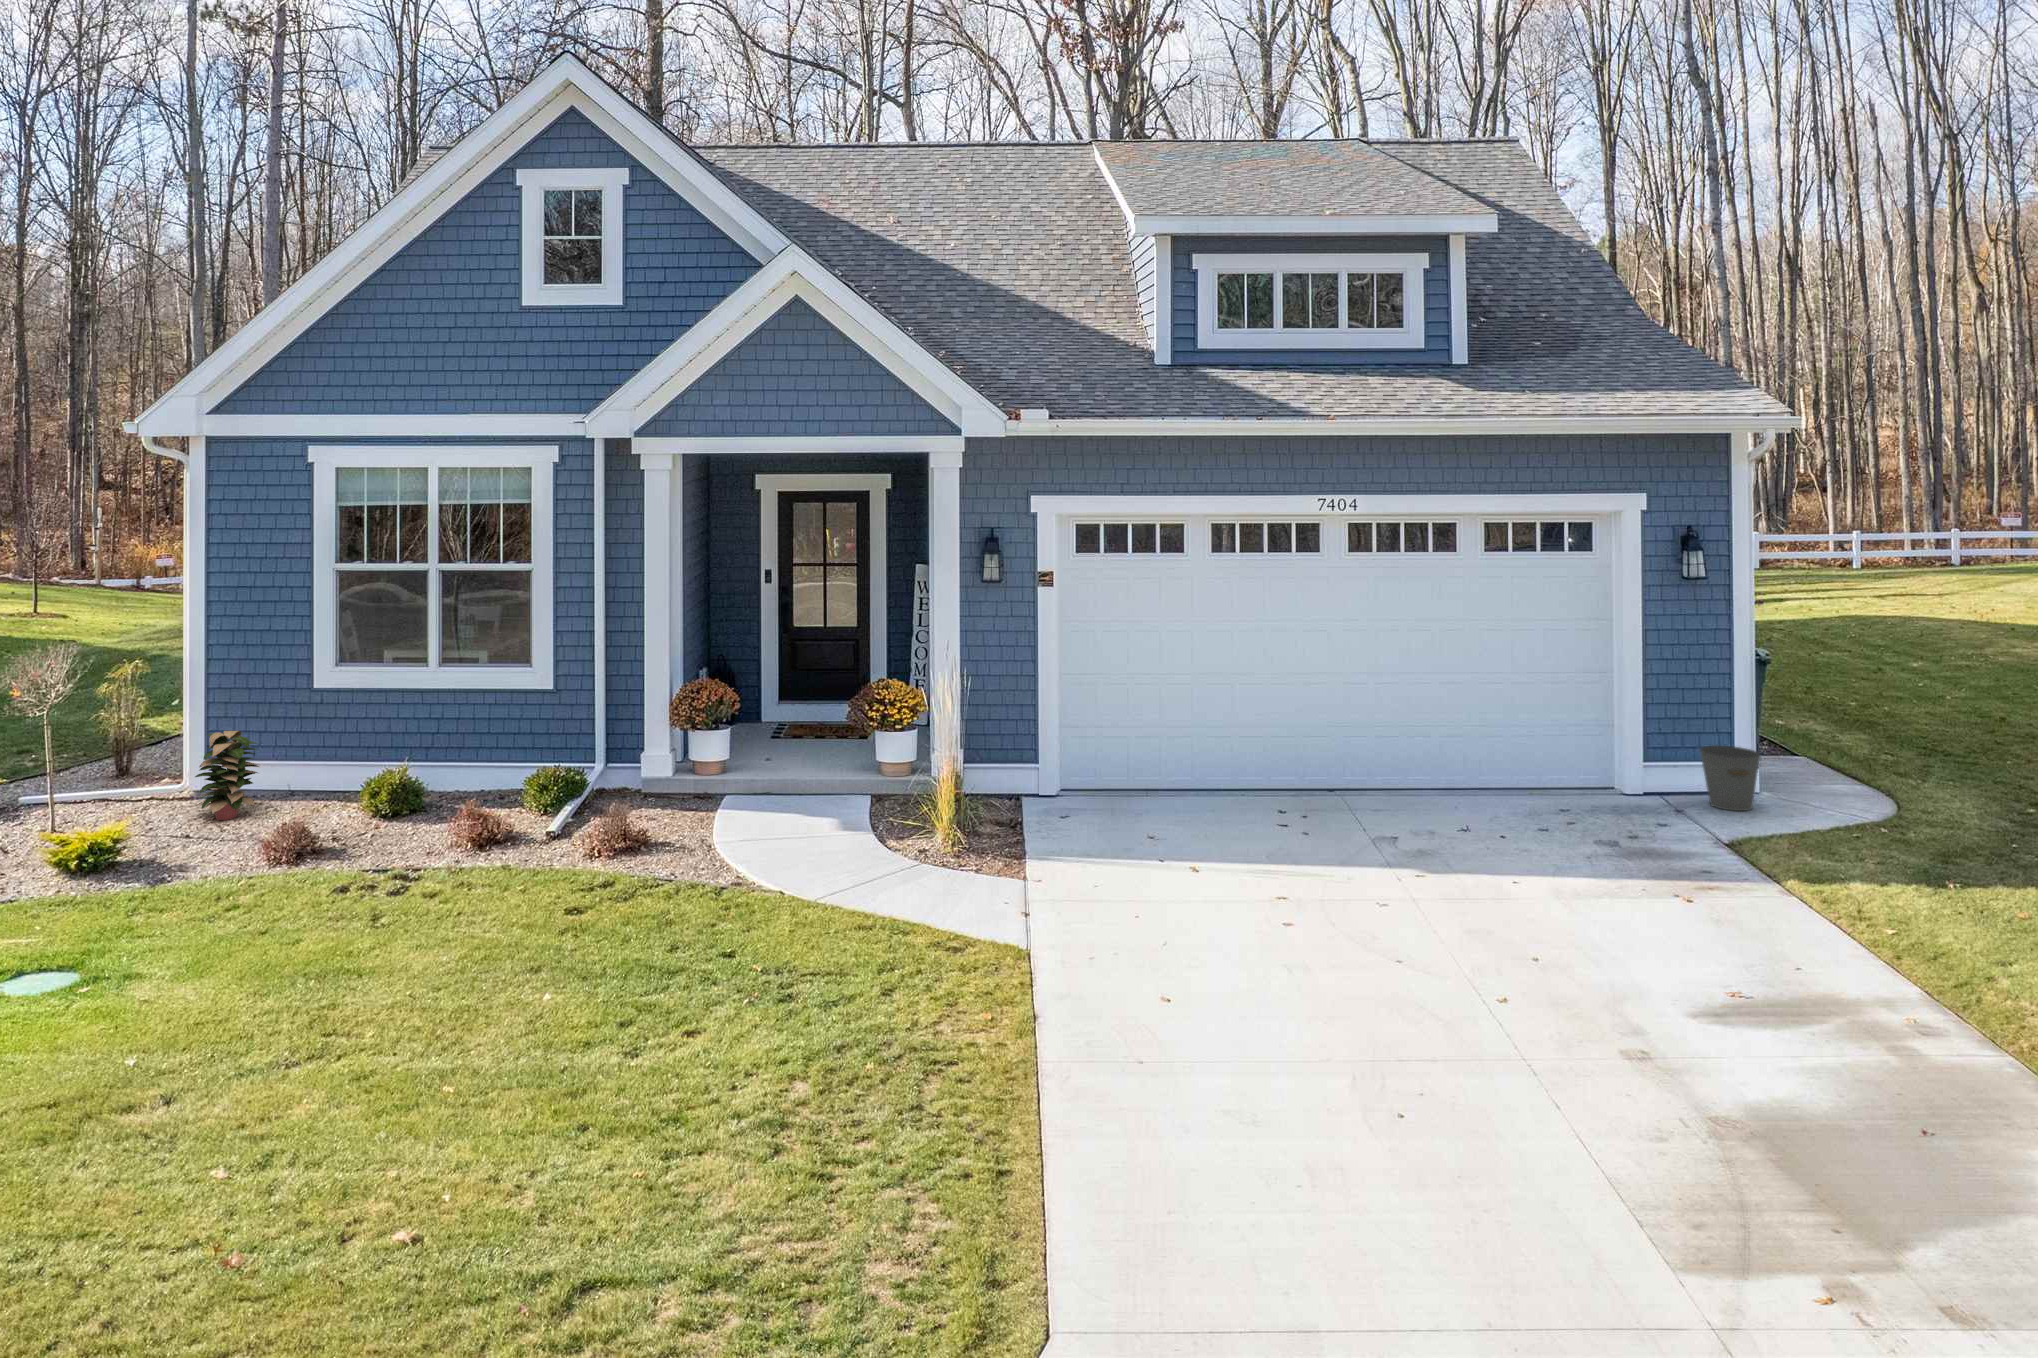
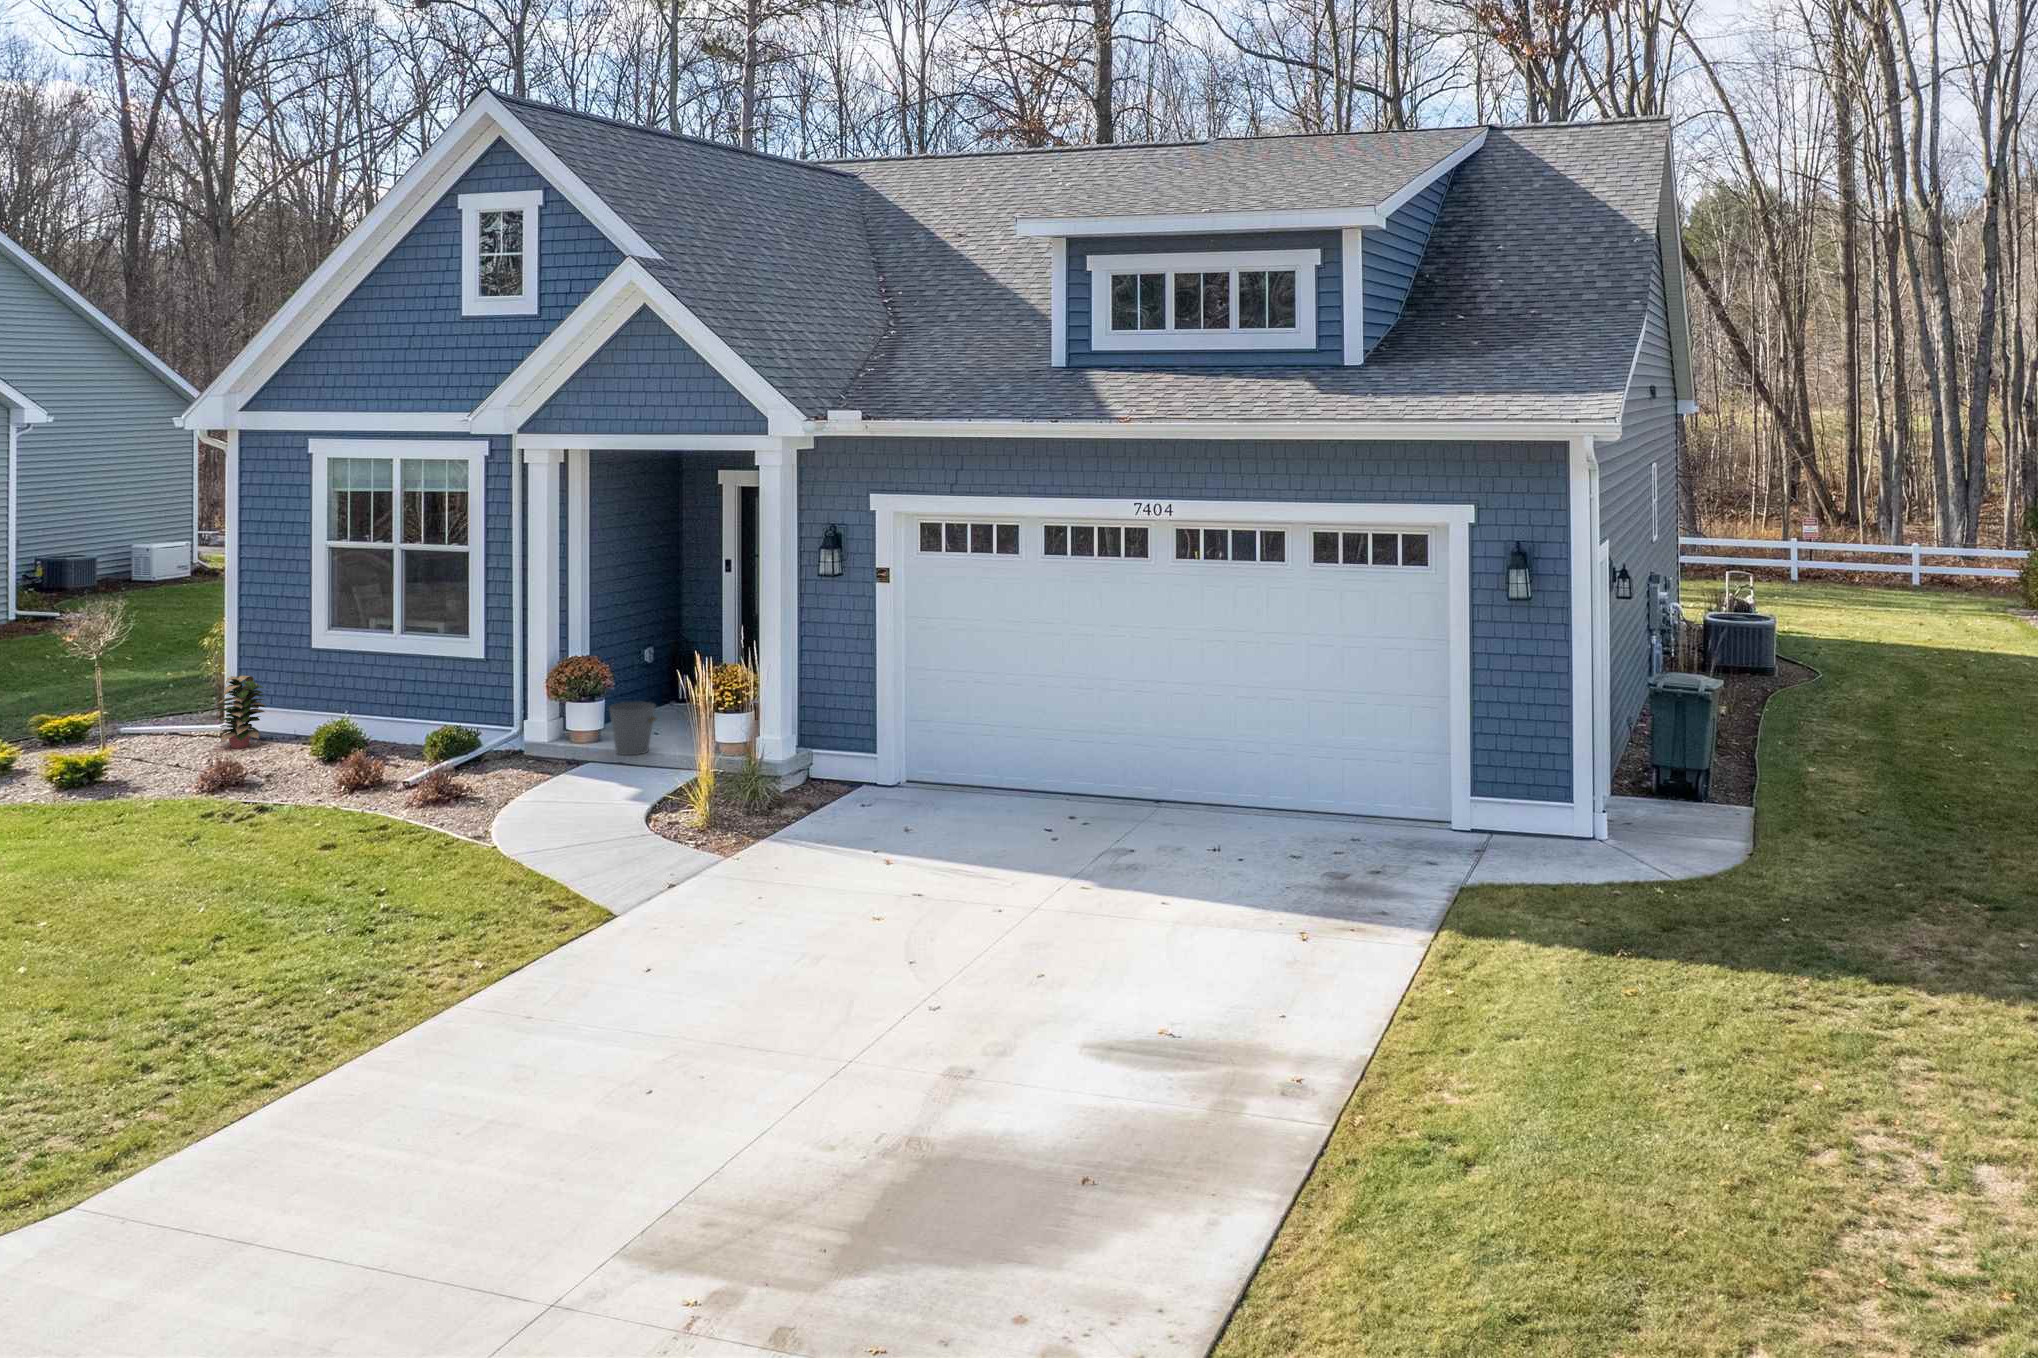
bucket: present [1700,745,1760,811] -> present [609,702,657,755]

